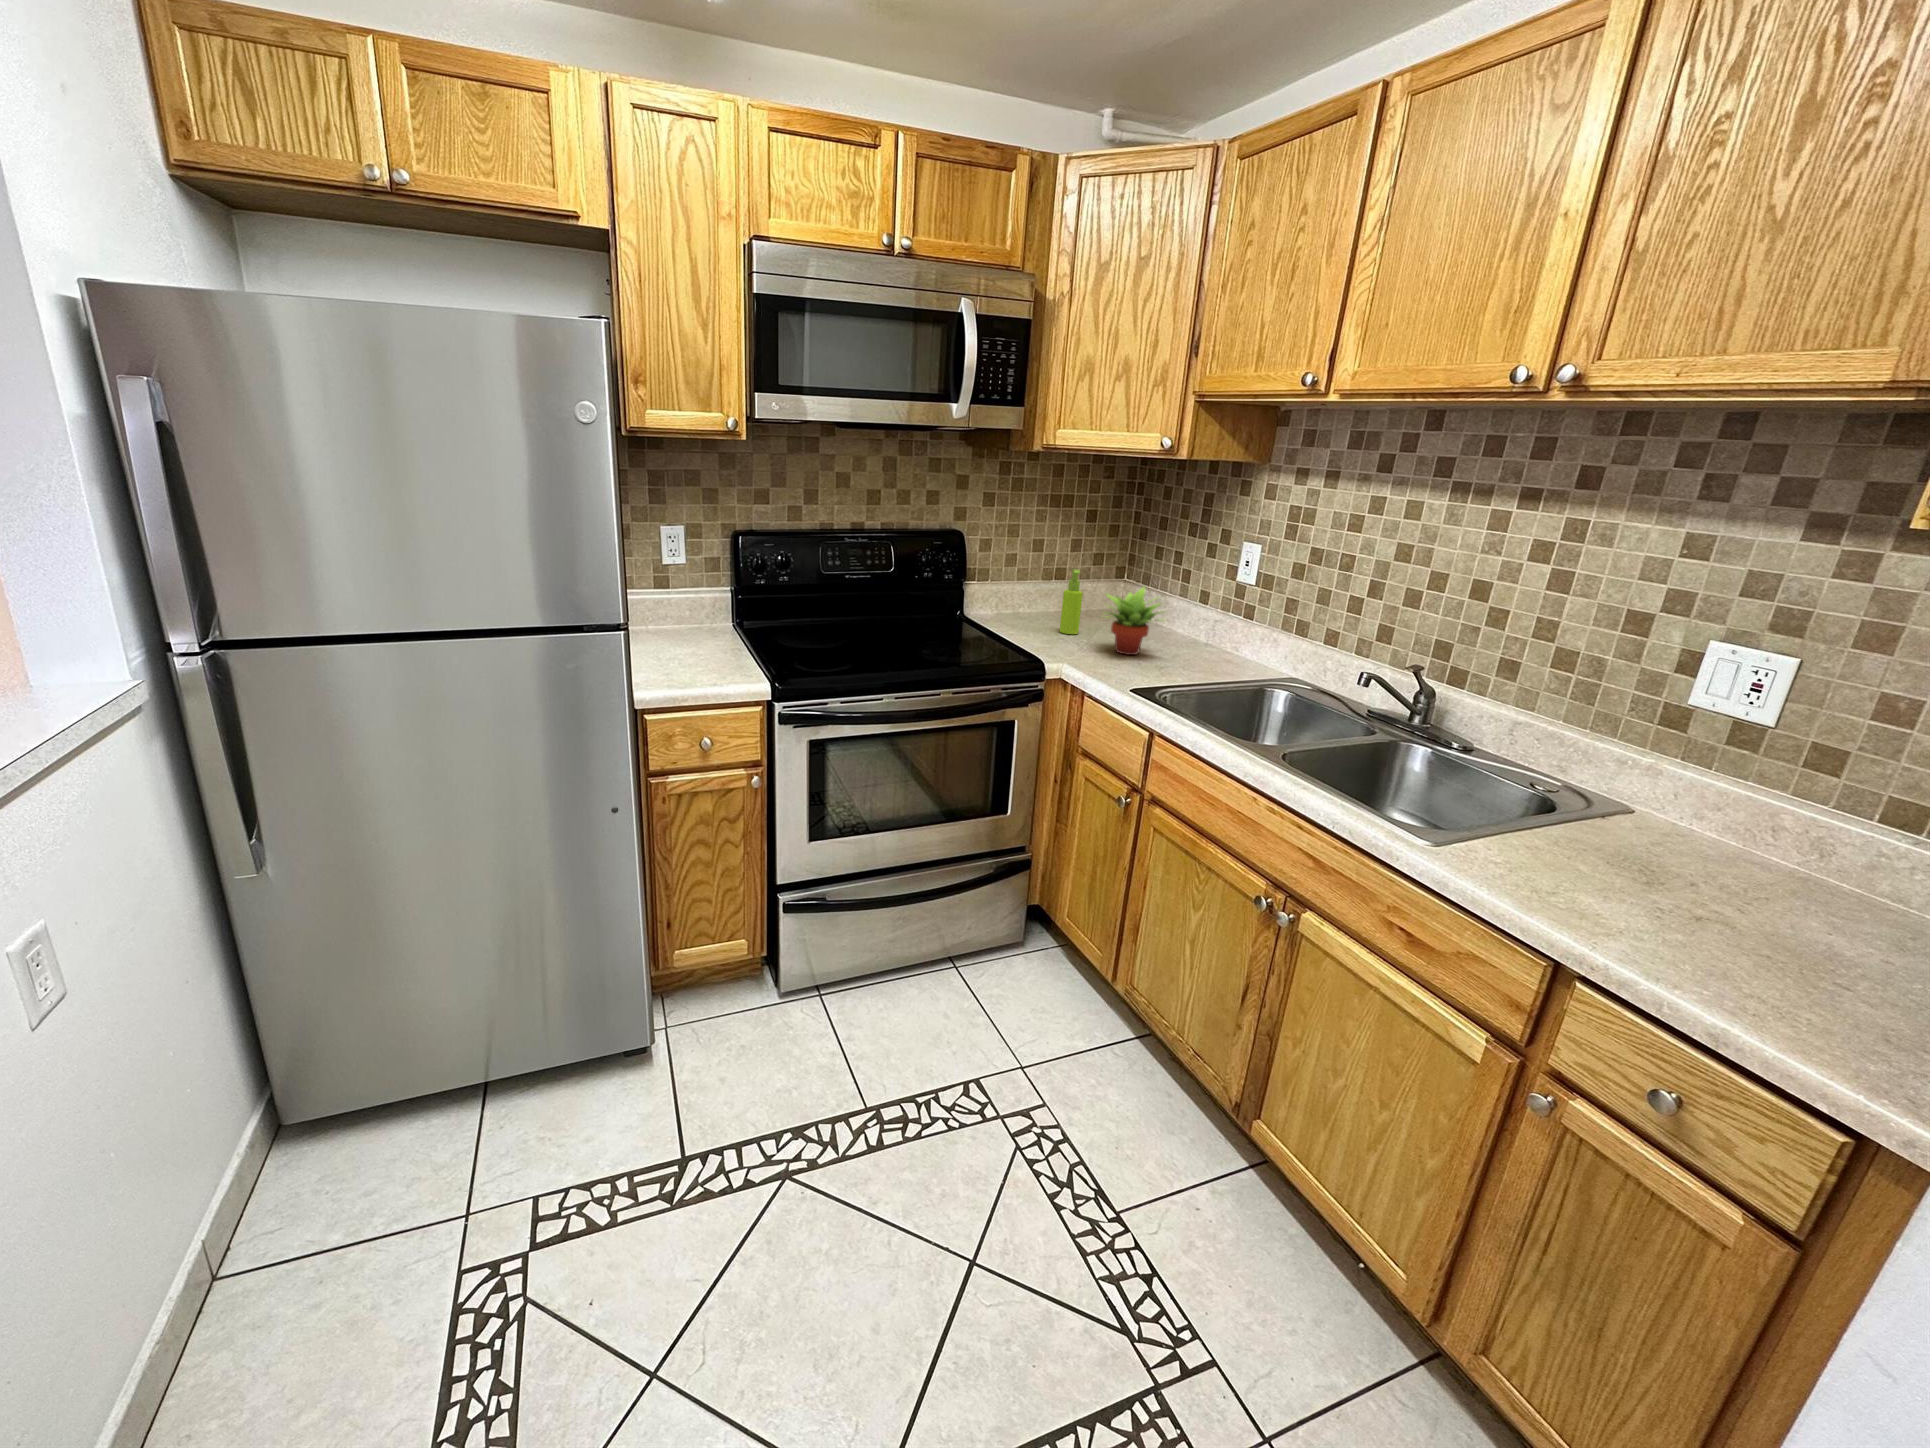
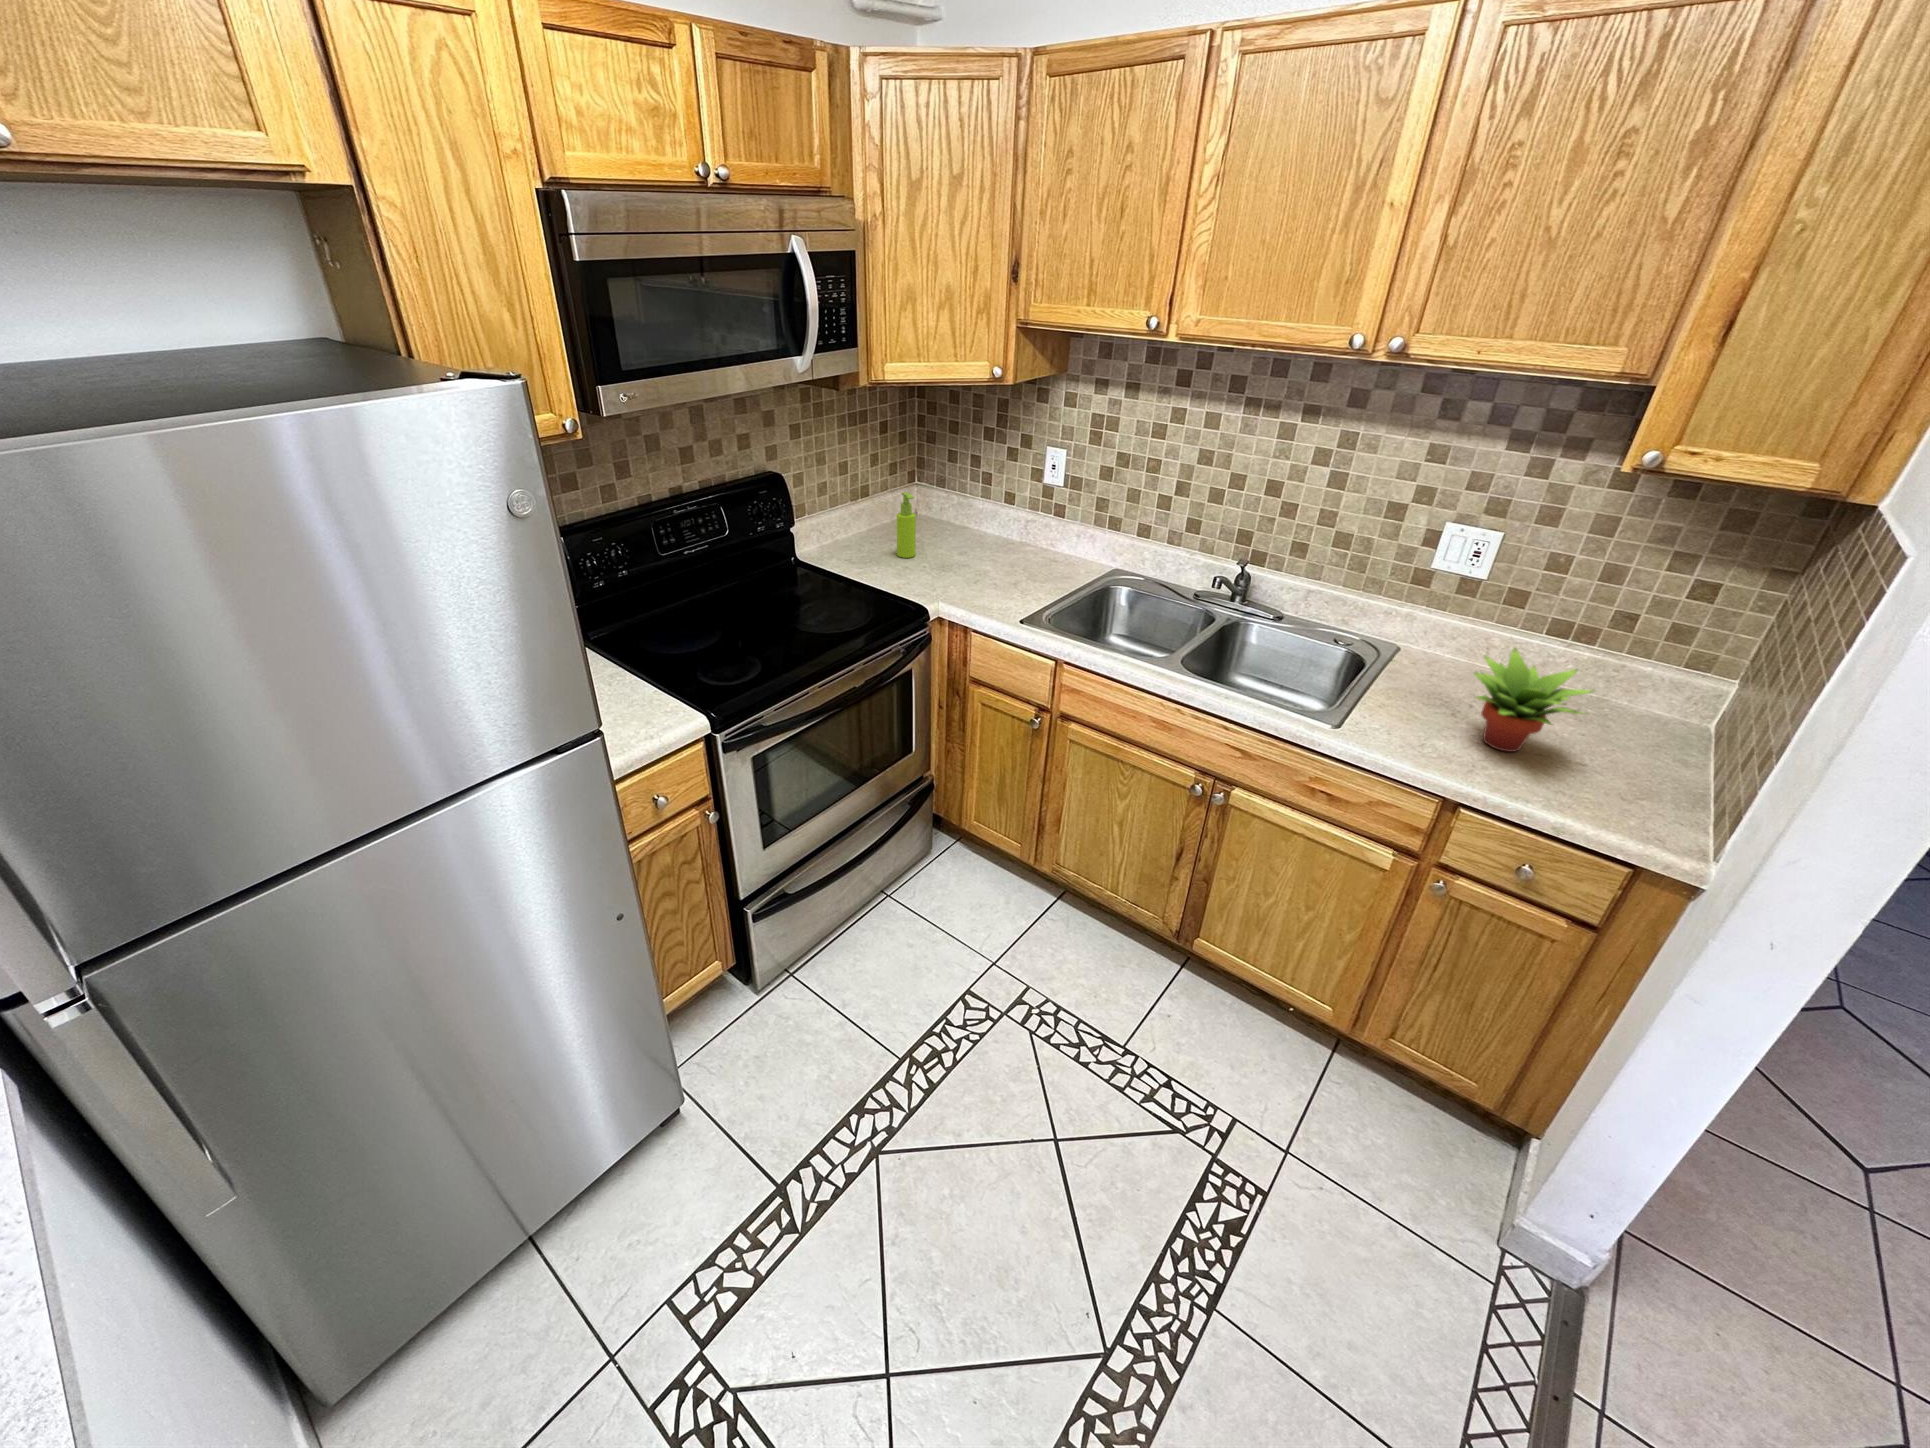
succulent plant: present [1106,586,1161,655] -> present [1474,647,1594,752]

